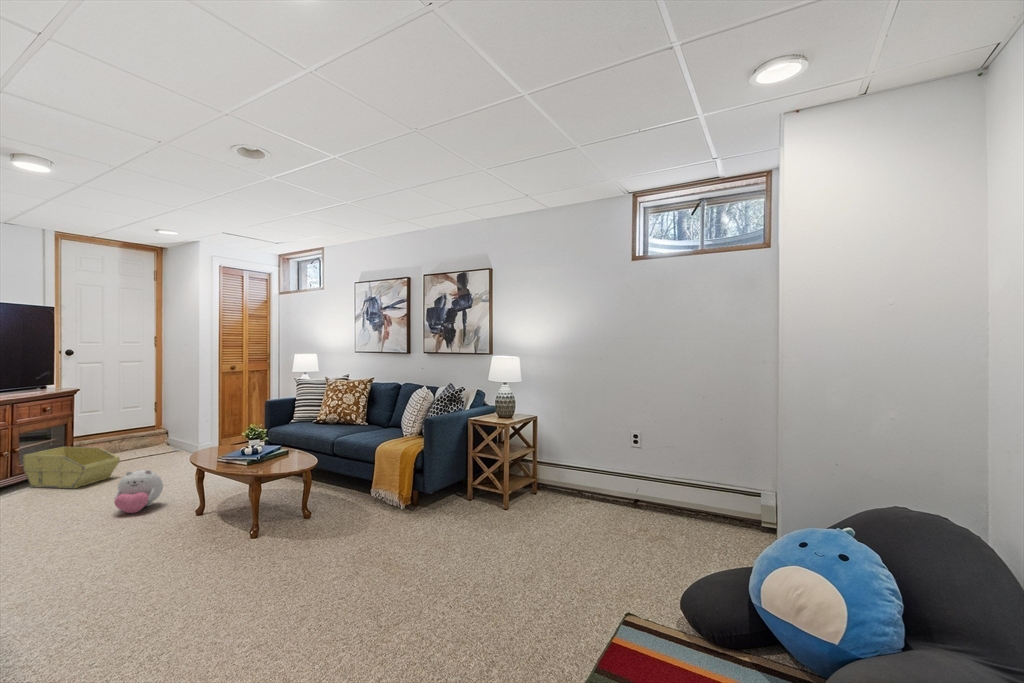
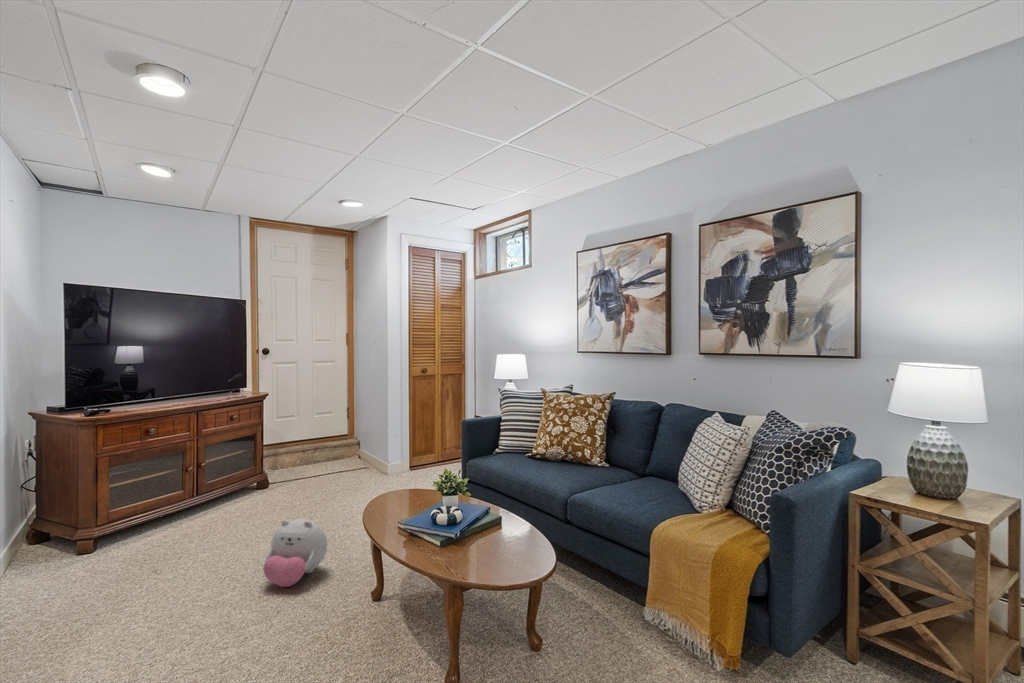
storage bin: present [23,447,120,488] -> none [201,460,296,520]

